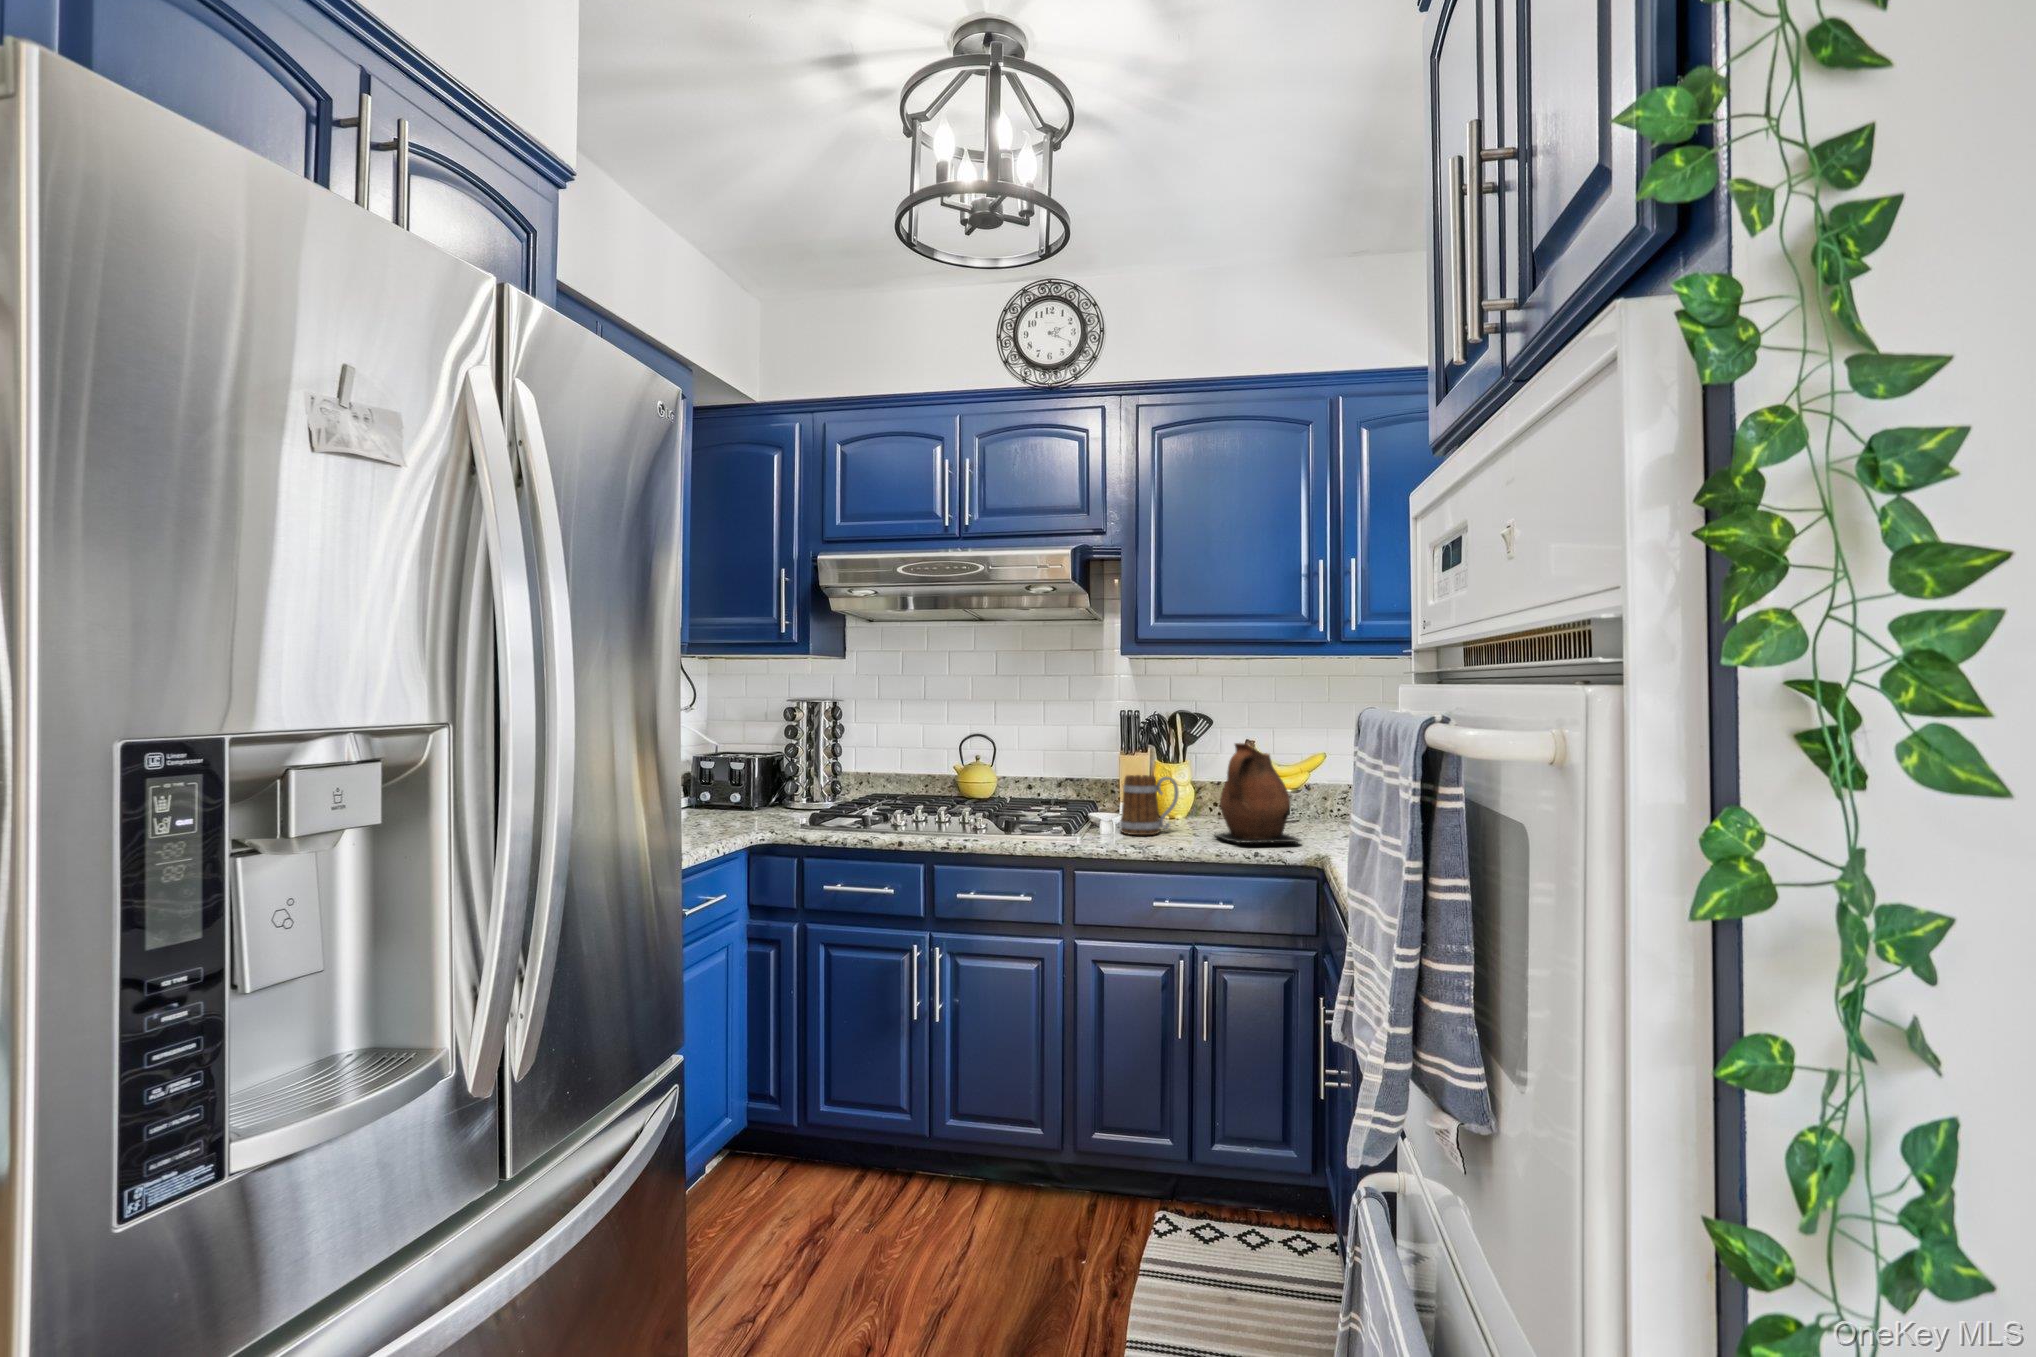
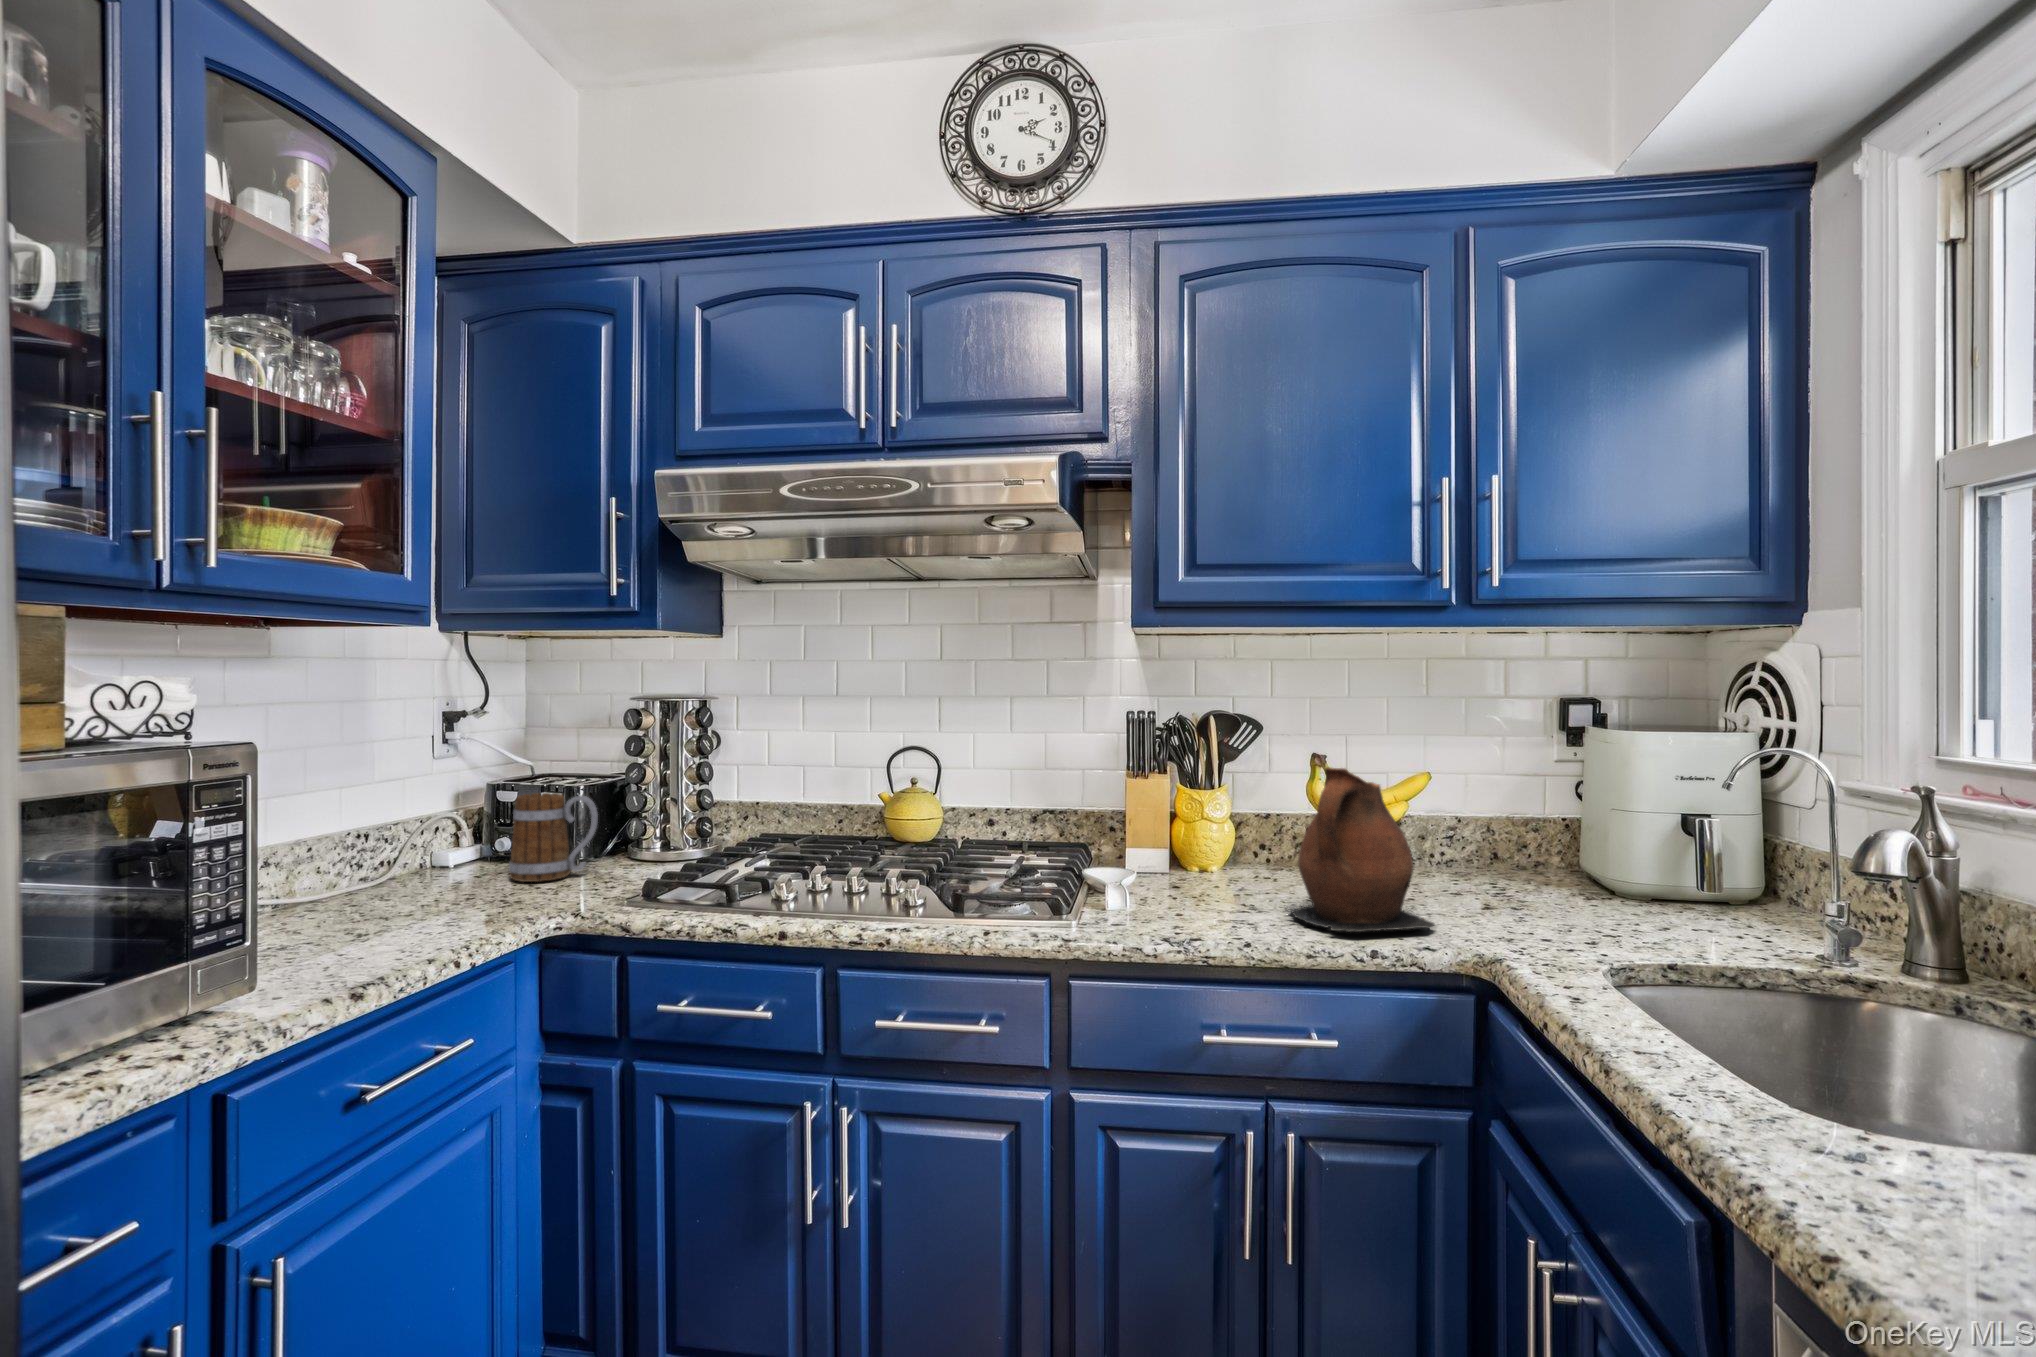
mug: present [1120,775,1179,835] -> present [509,793,598,882]

